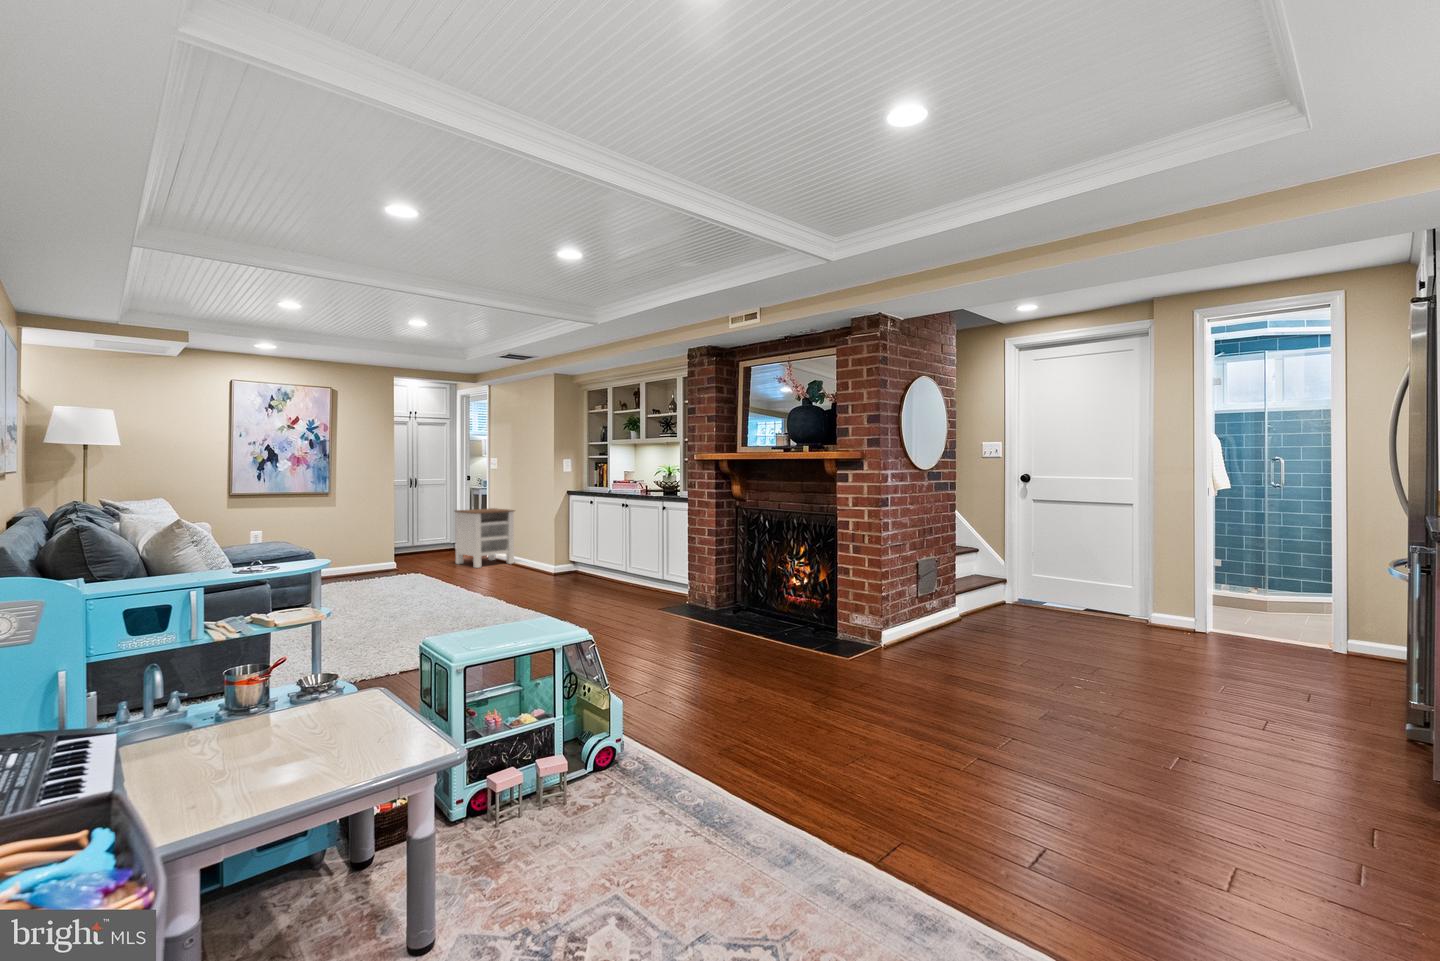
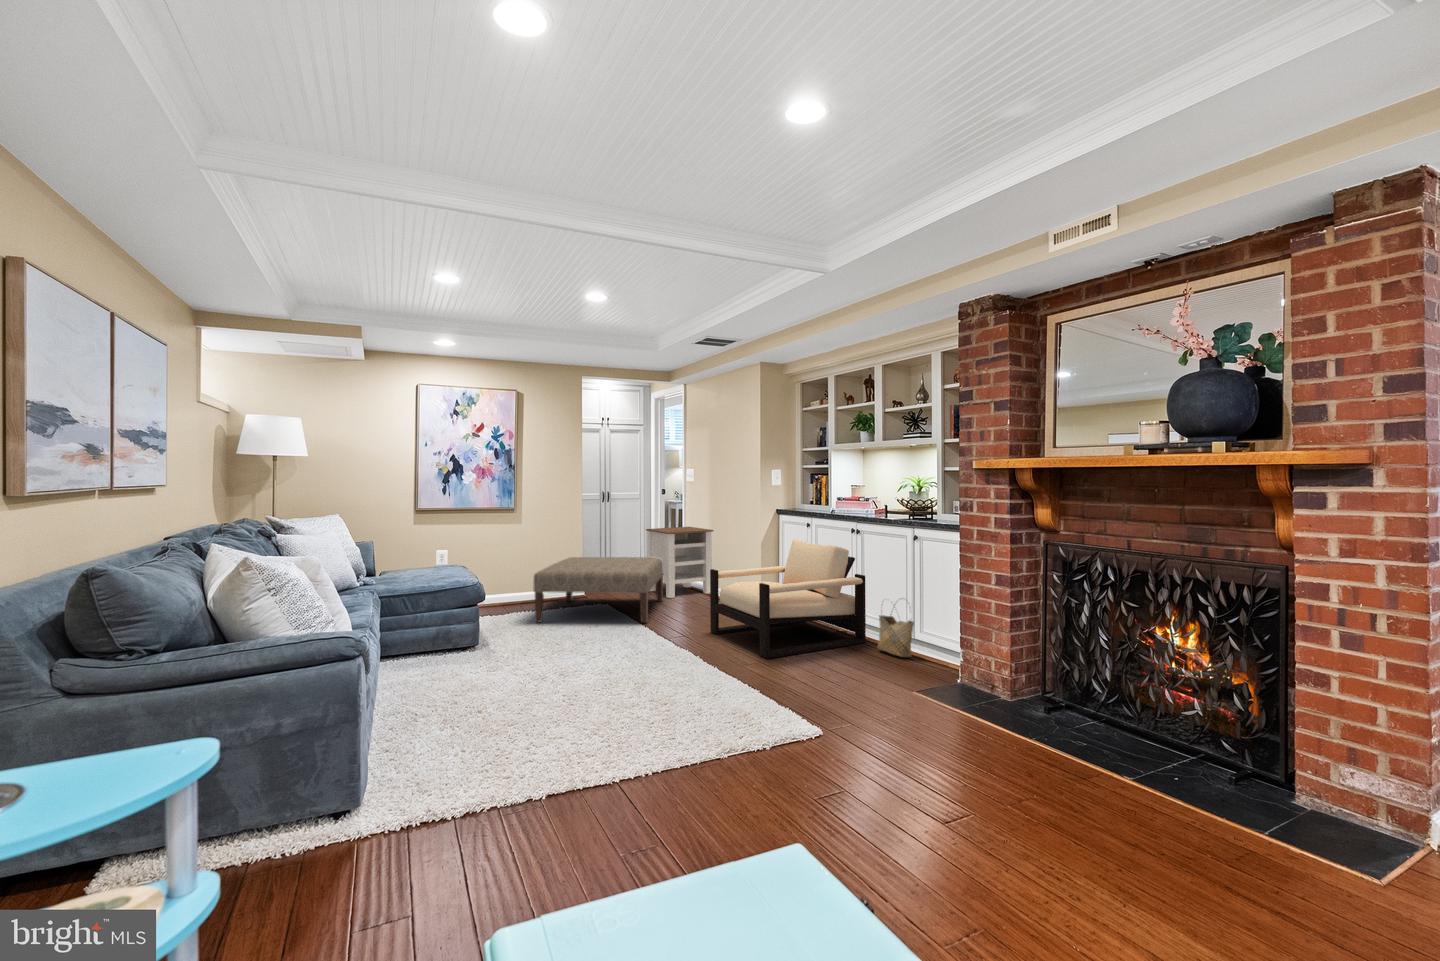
armchair: none [512,514,632,599] -> present [710,539,866,659]
ottoman: none [356,533,471,588] -> present [533,557,663,623]
woven basket: none [638,552,663,593] -> present [878,615,914,657]

